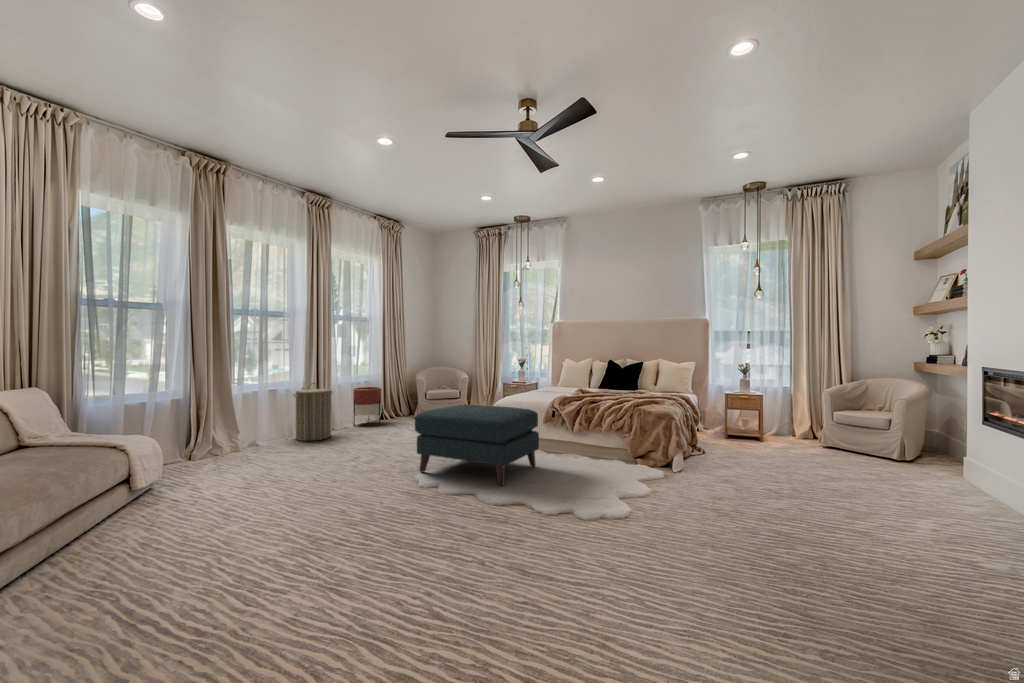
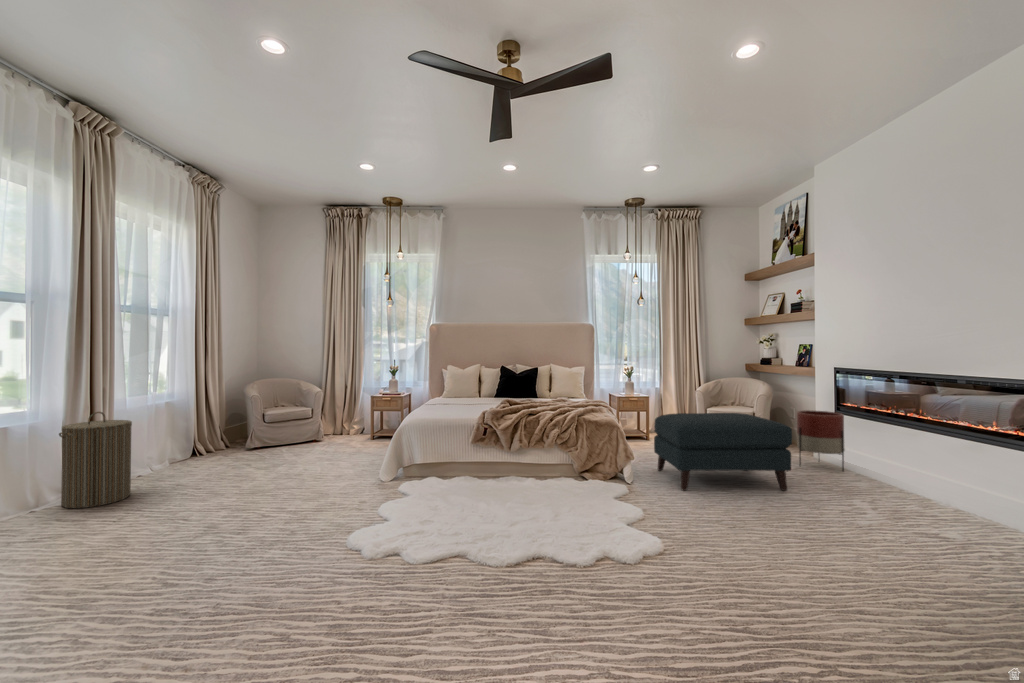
planter: present [353,387,382,426] -> present [797,410,845,470]
ottoman: present [415,404,539,486] -> present [654,413,792,491]

